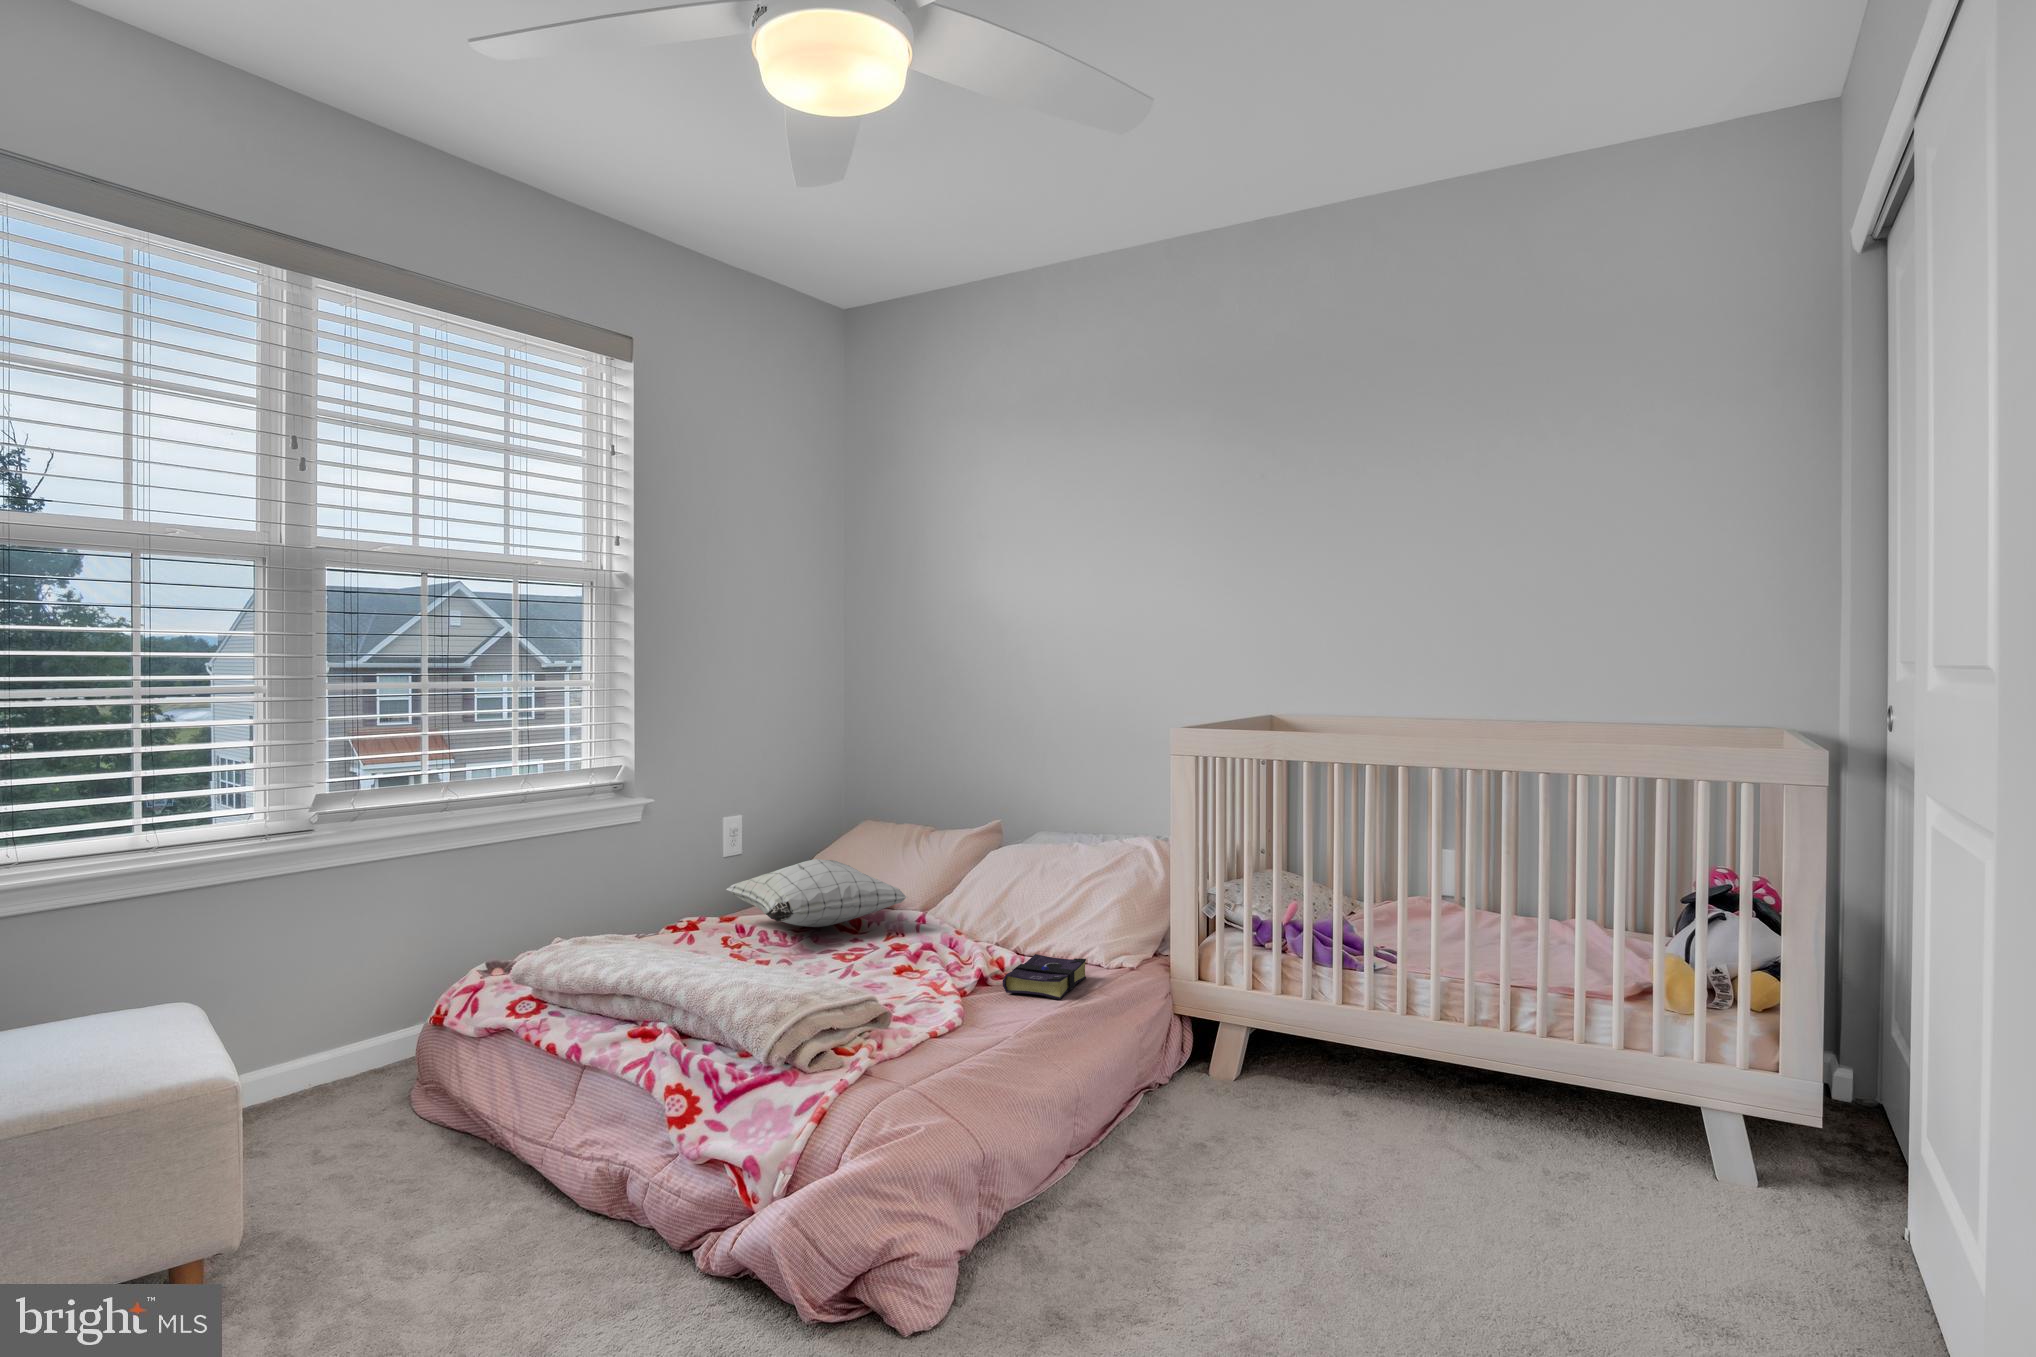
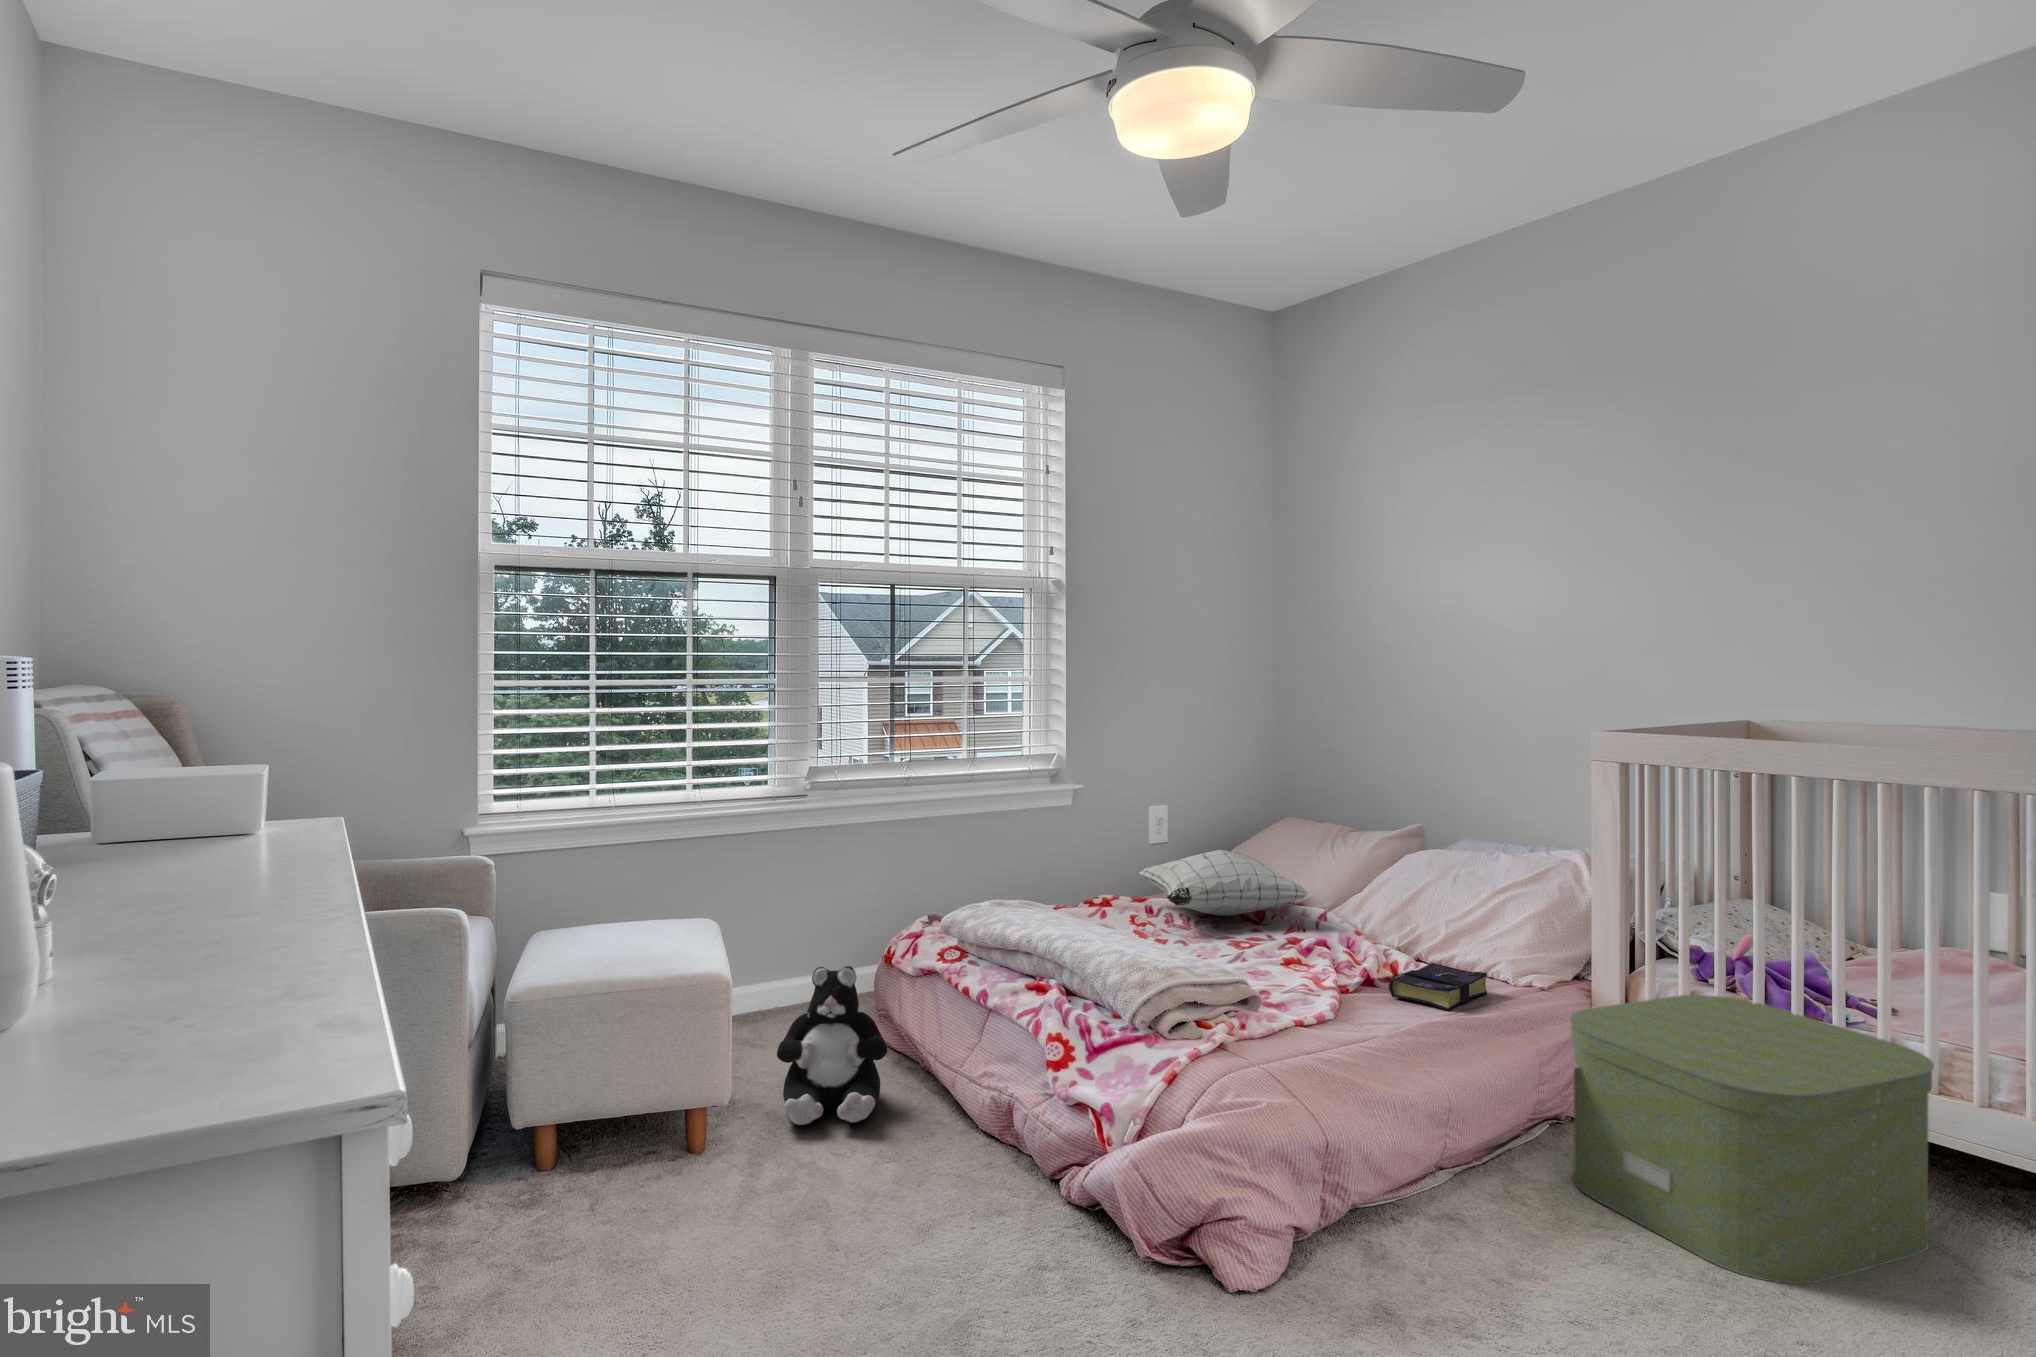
storage box: none [1177,958,1449,1207] -> present [1570,995,1934,1284]
plush toy: none [290,1040,450,1255] -> present [777,966,887,1125]

